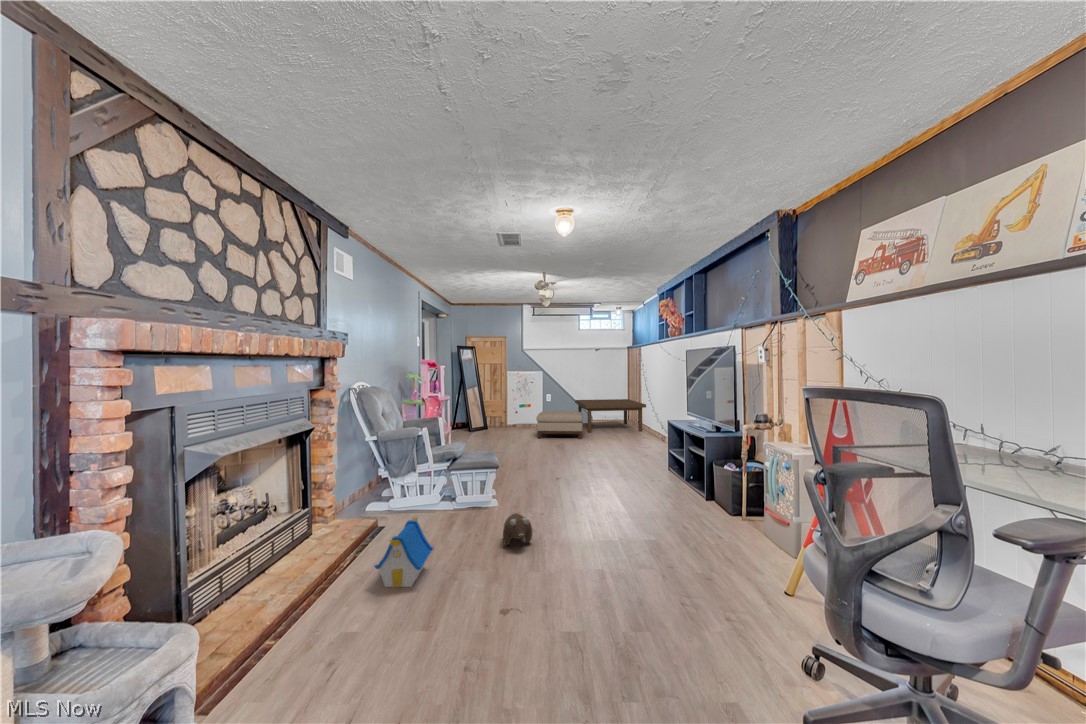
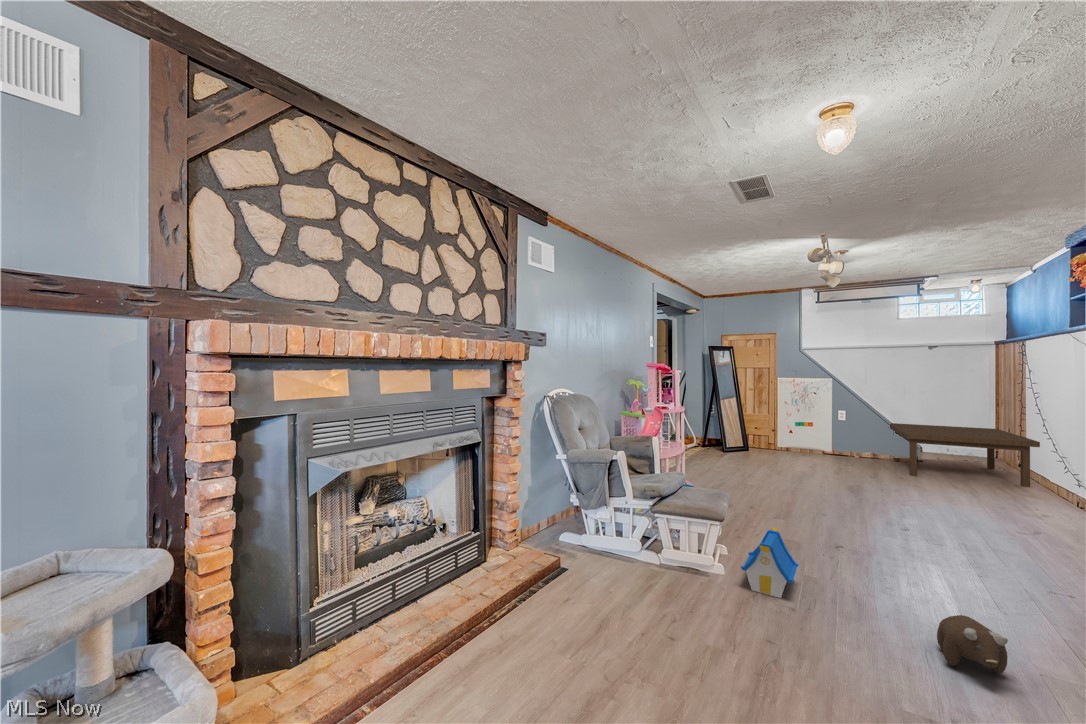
ottoman: present [536,411,583,439] -> none [816,436,900,485]
plush toy: present [503,513,532,545] -> present [937,615,1008,674]
toy house: present [375,517,434,587] -> present [741,527,799,598]

